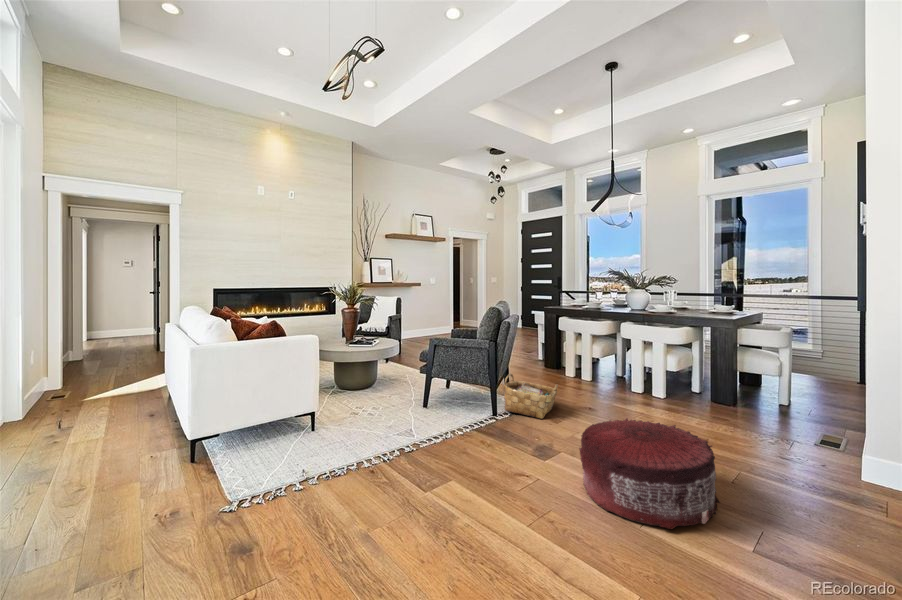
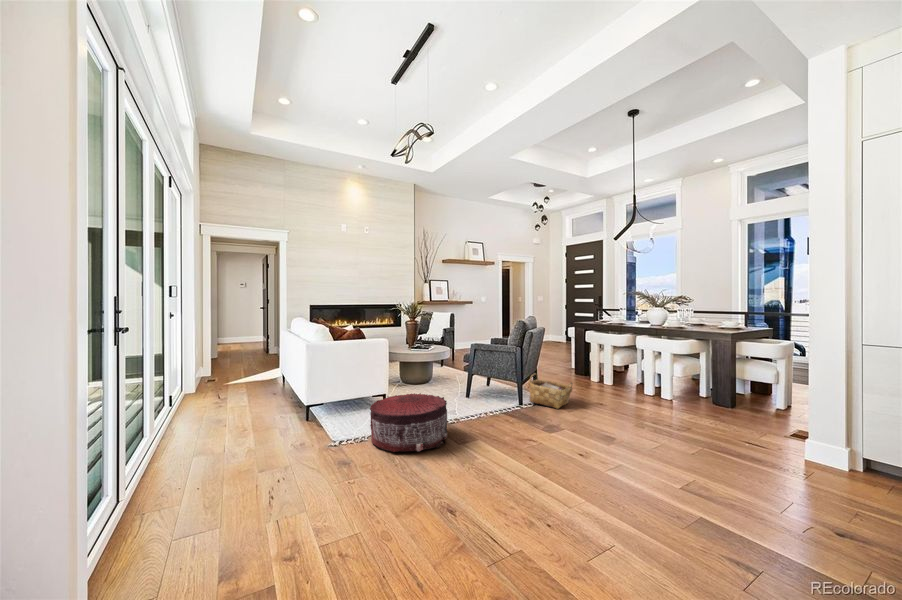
pouf: present [579,418,719,529] -> present [370,393,447,452]

